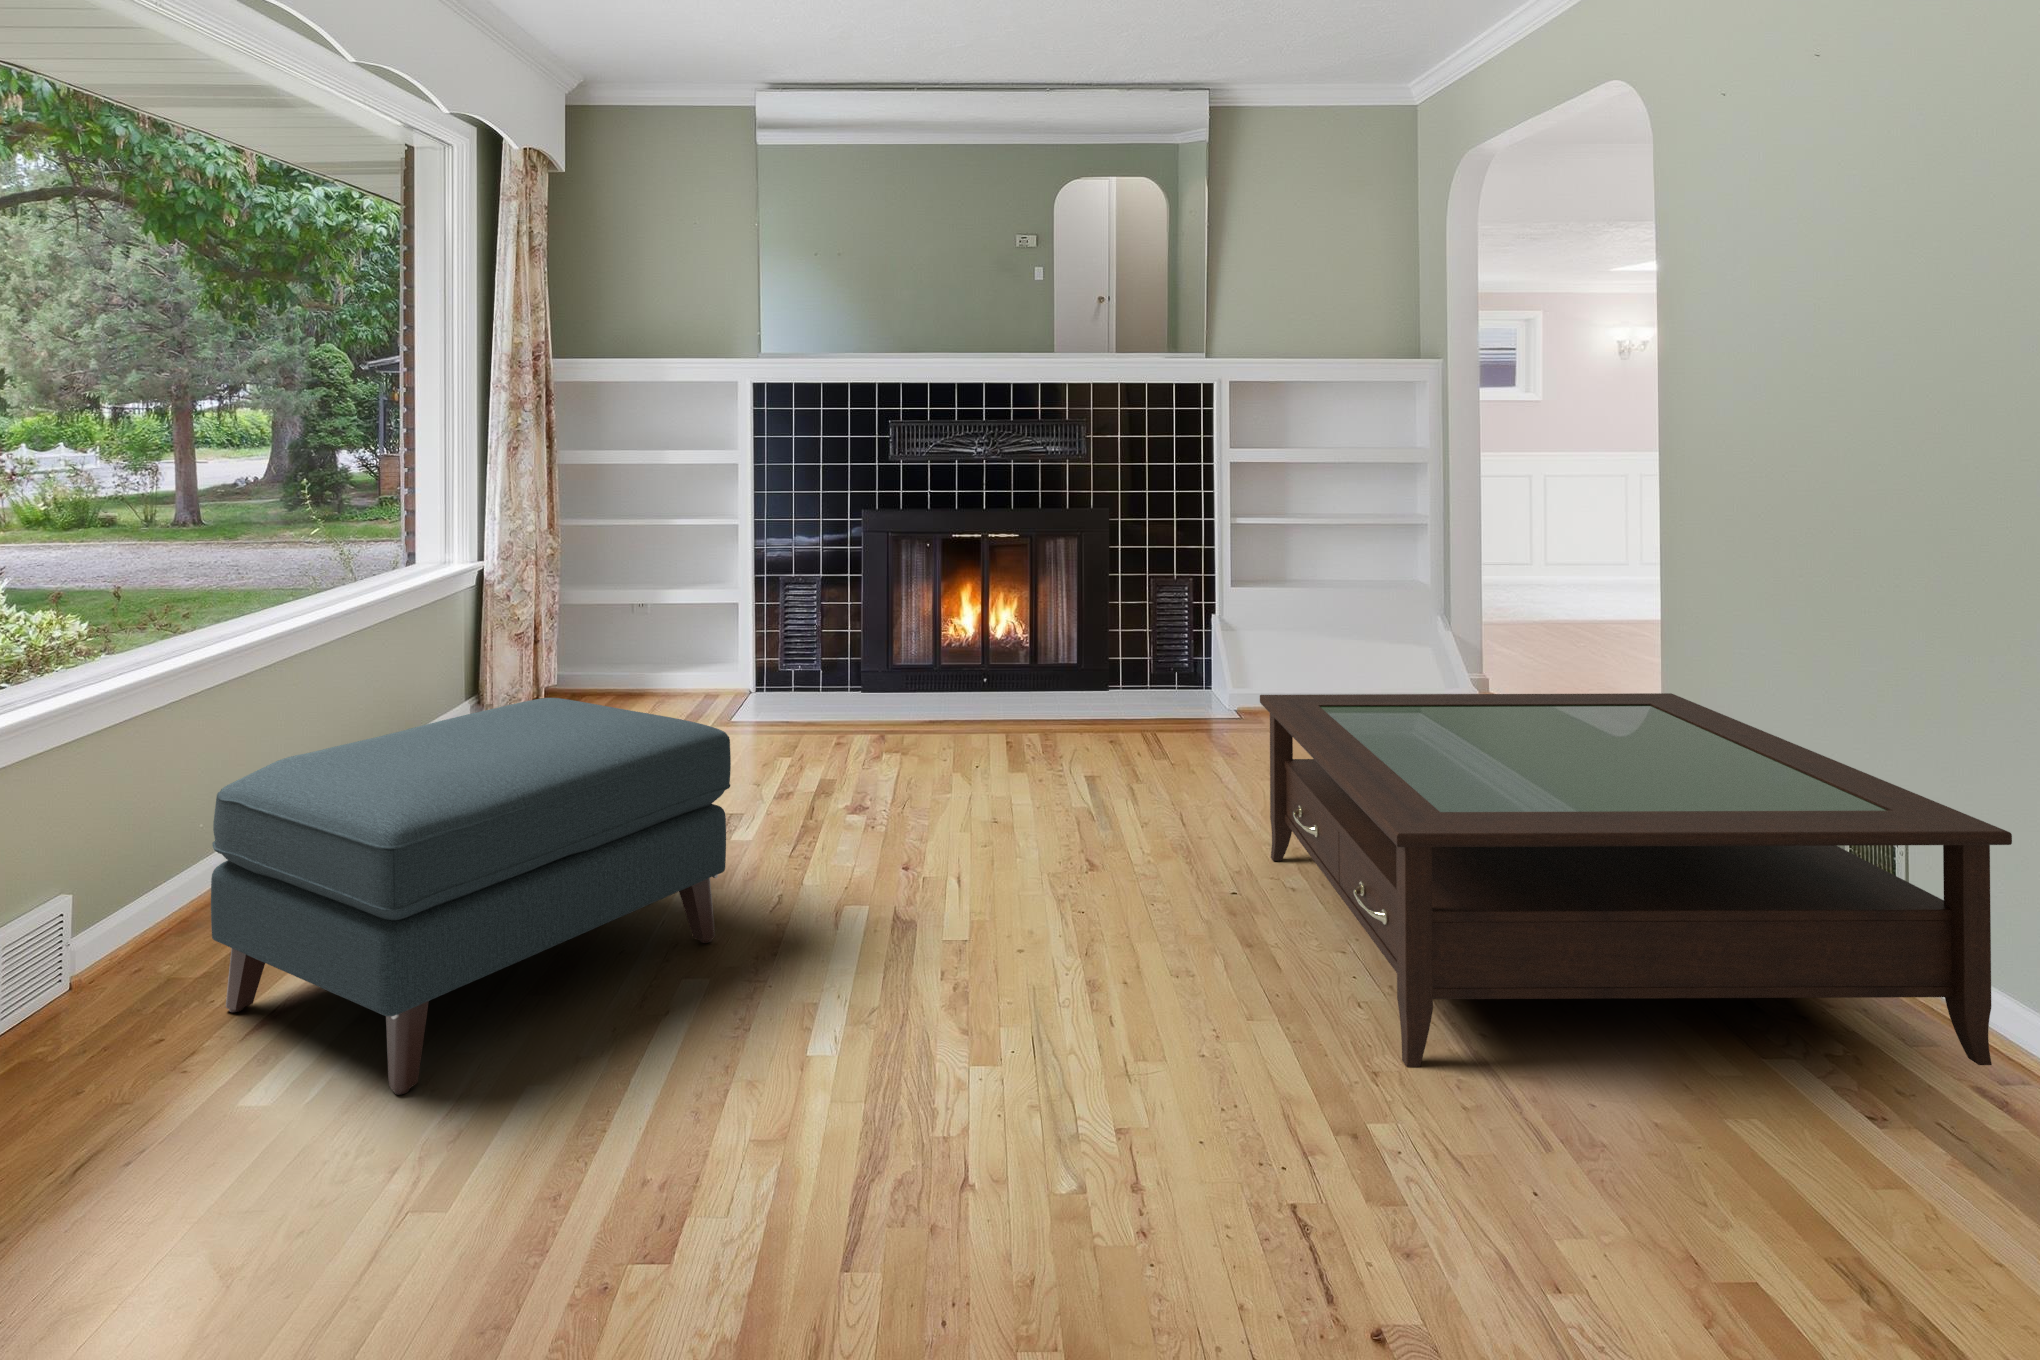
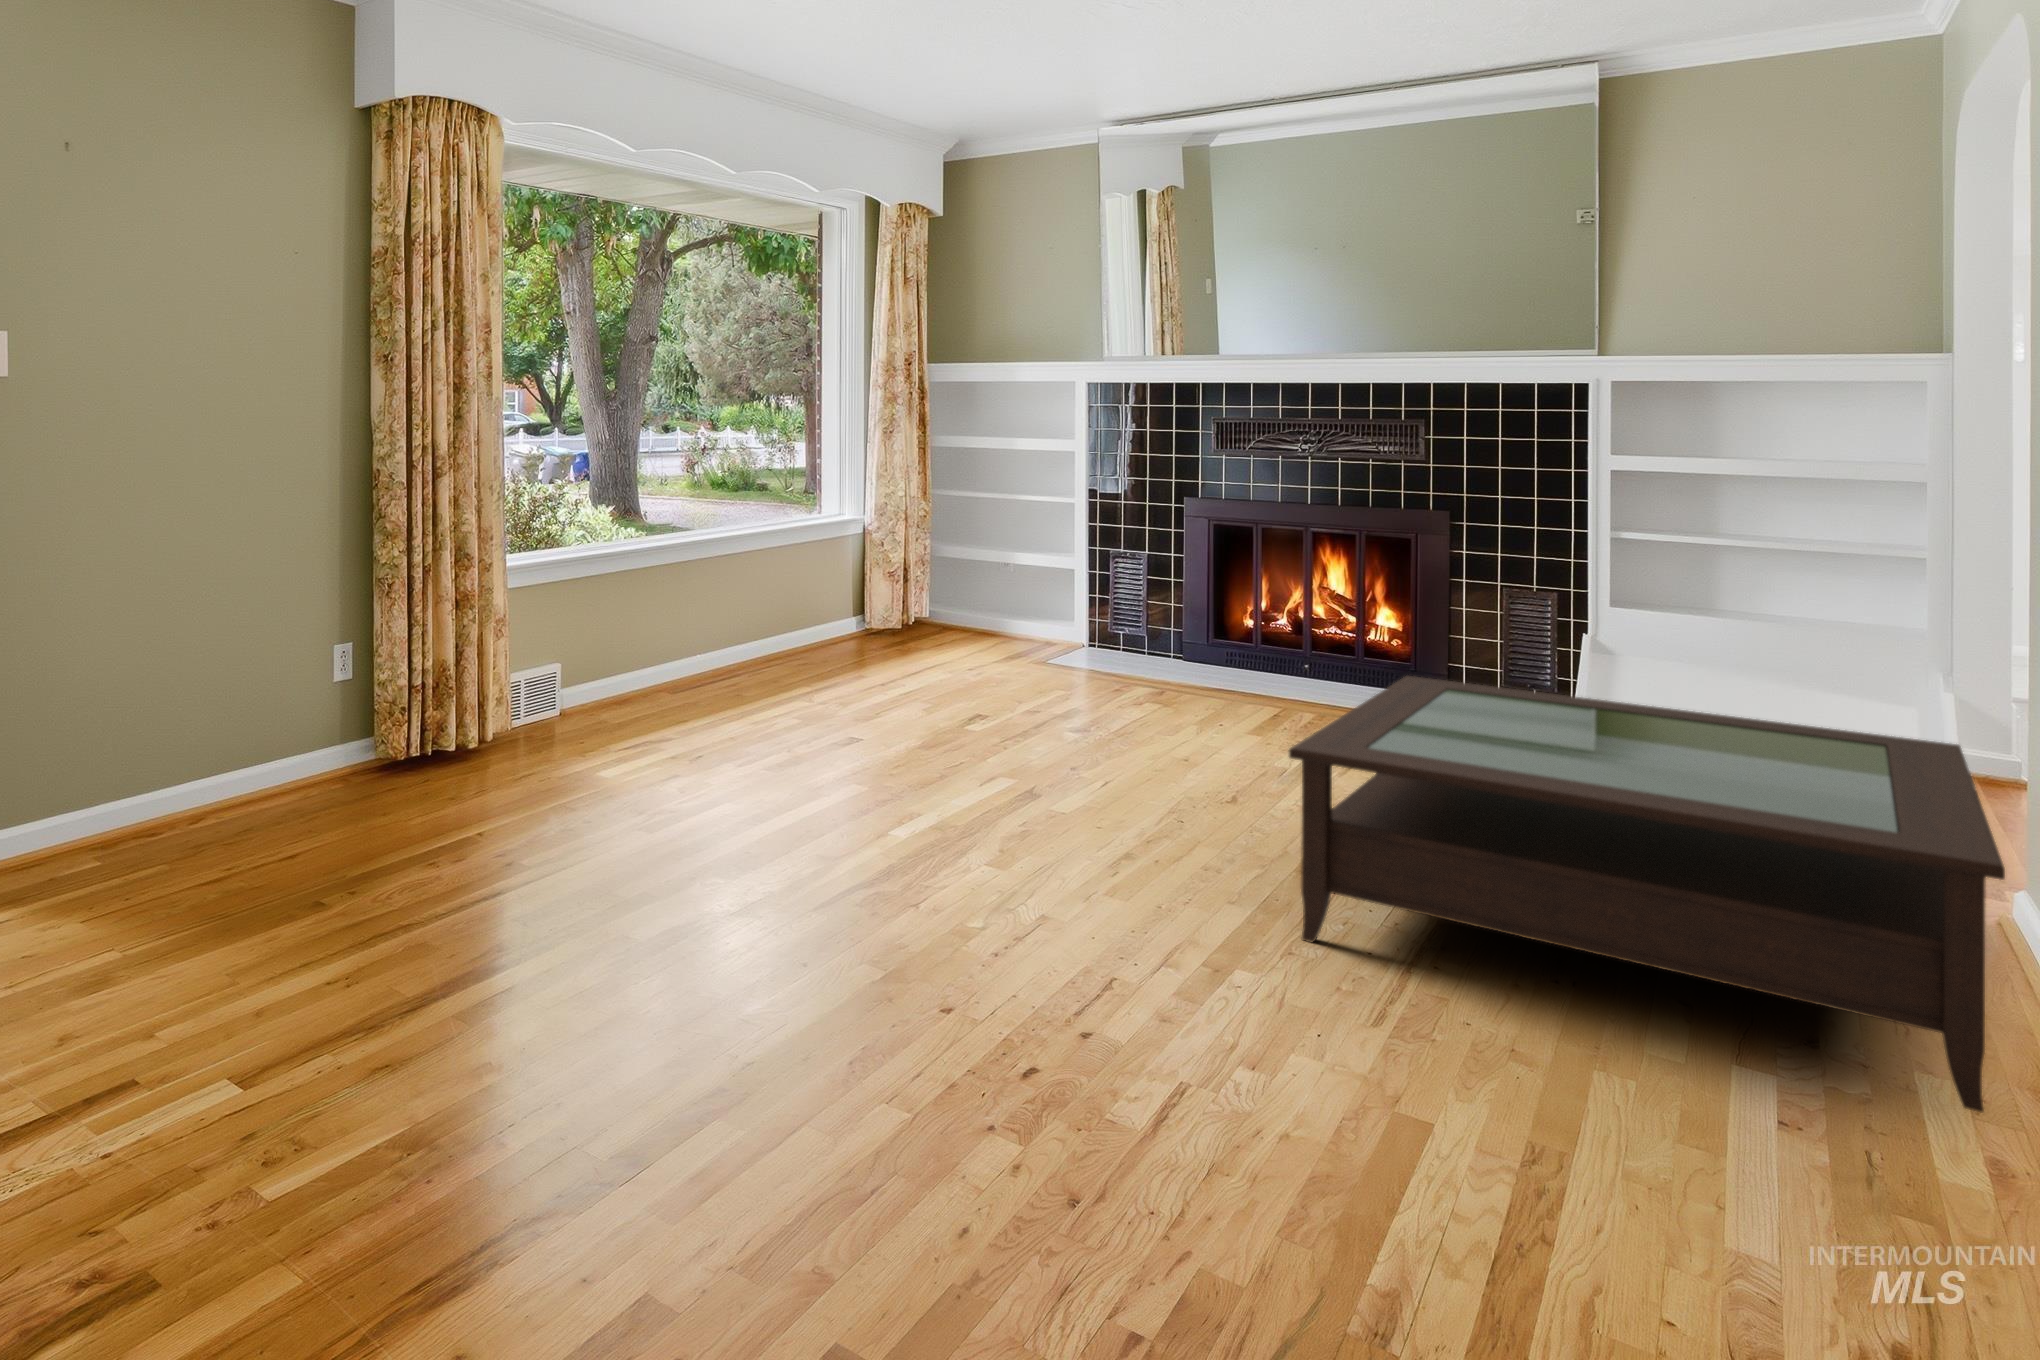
ottoman: present [211,698,731,1095] -> none [605,597,899,787]

